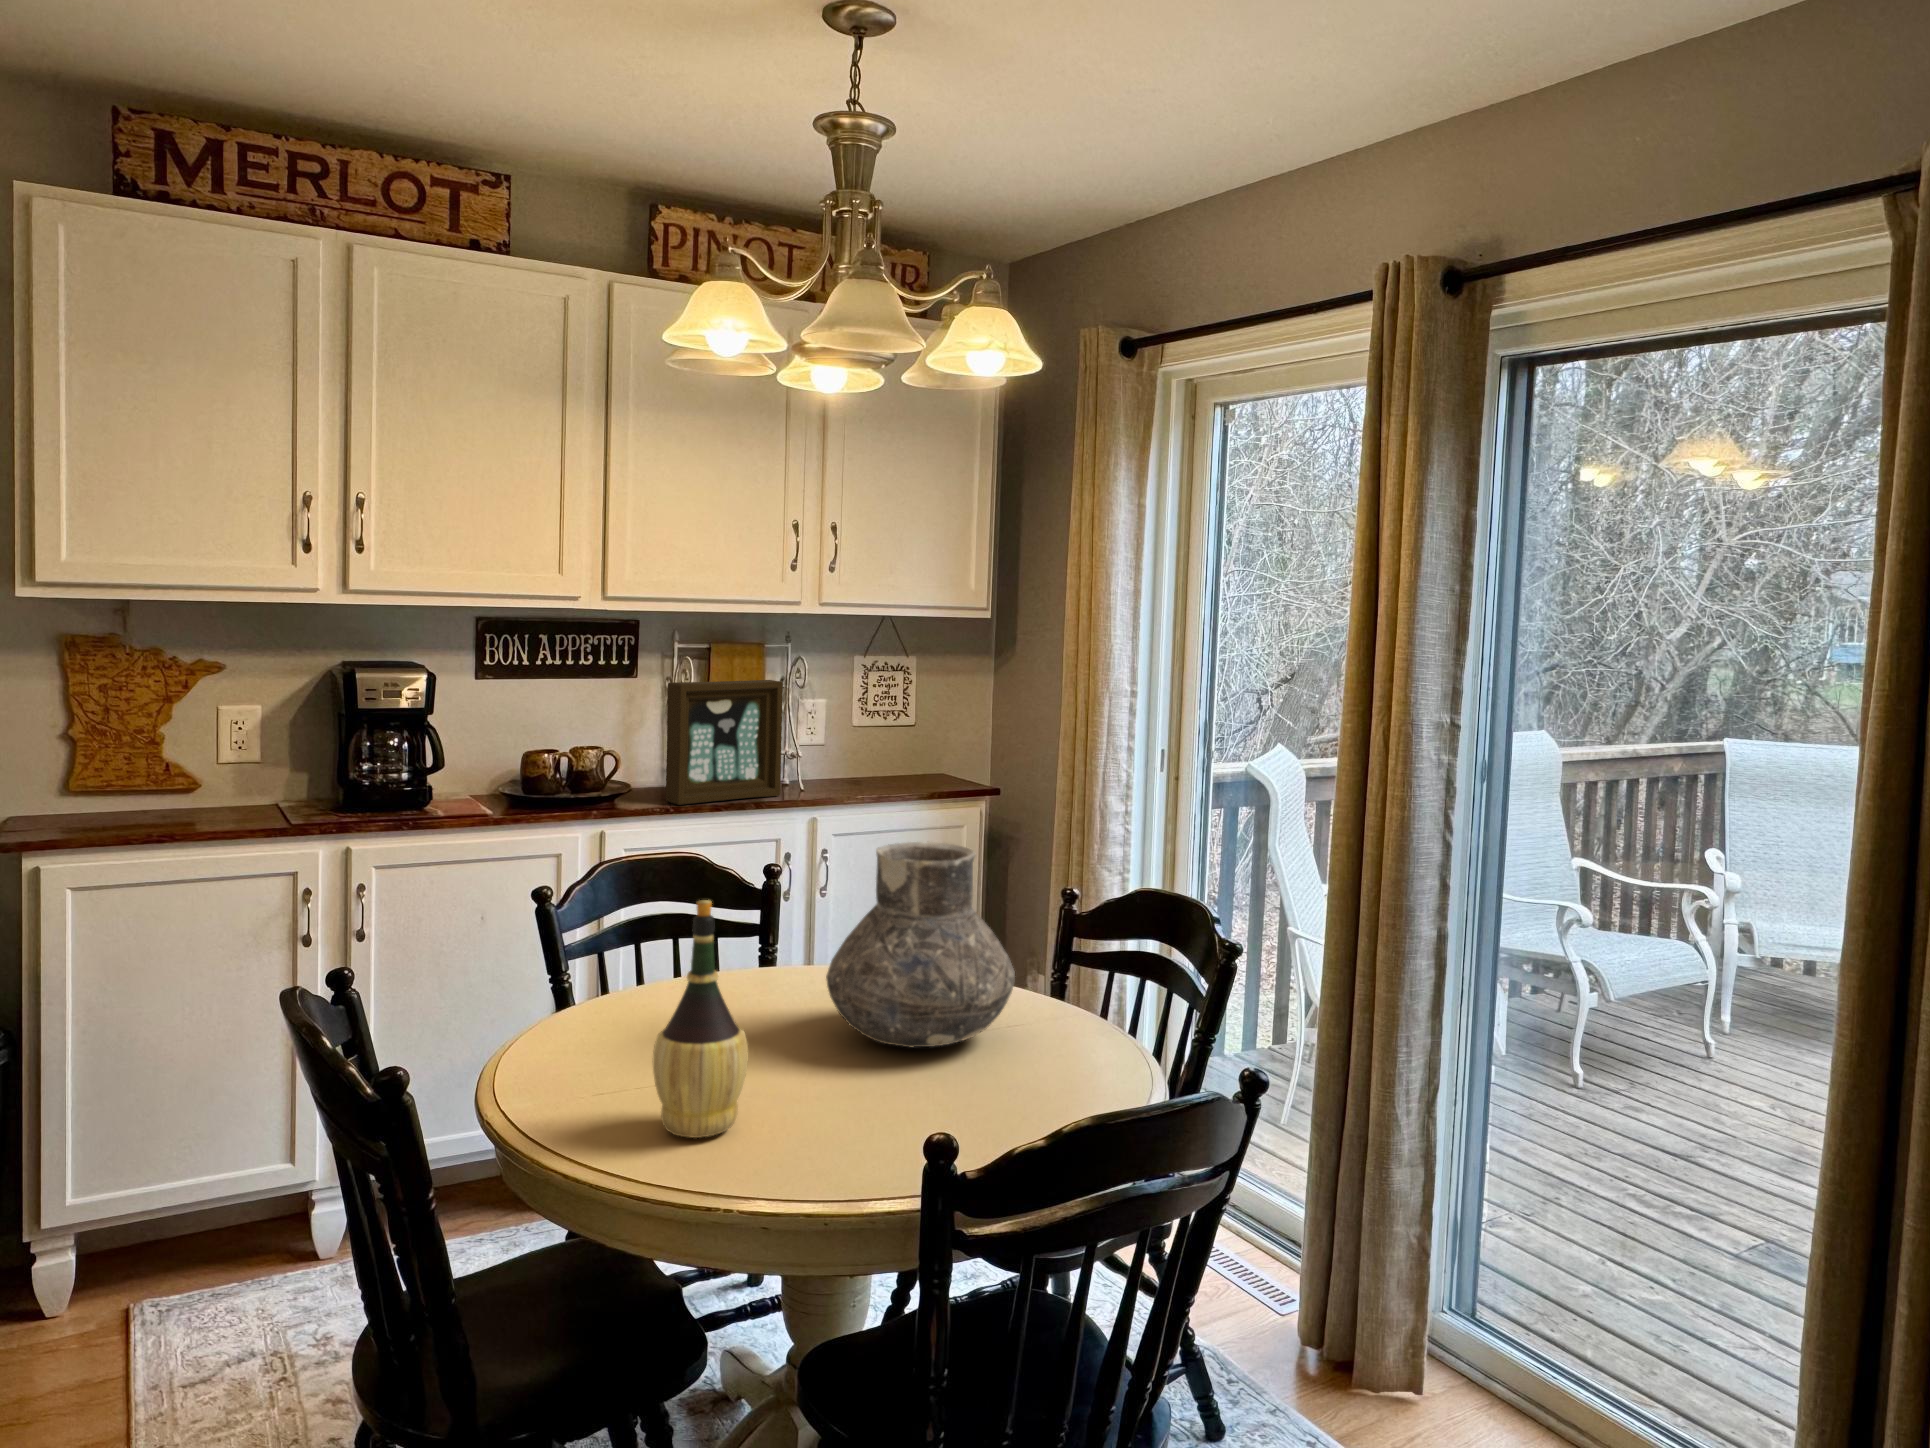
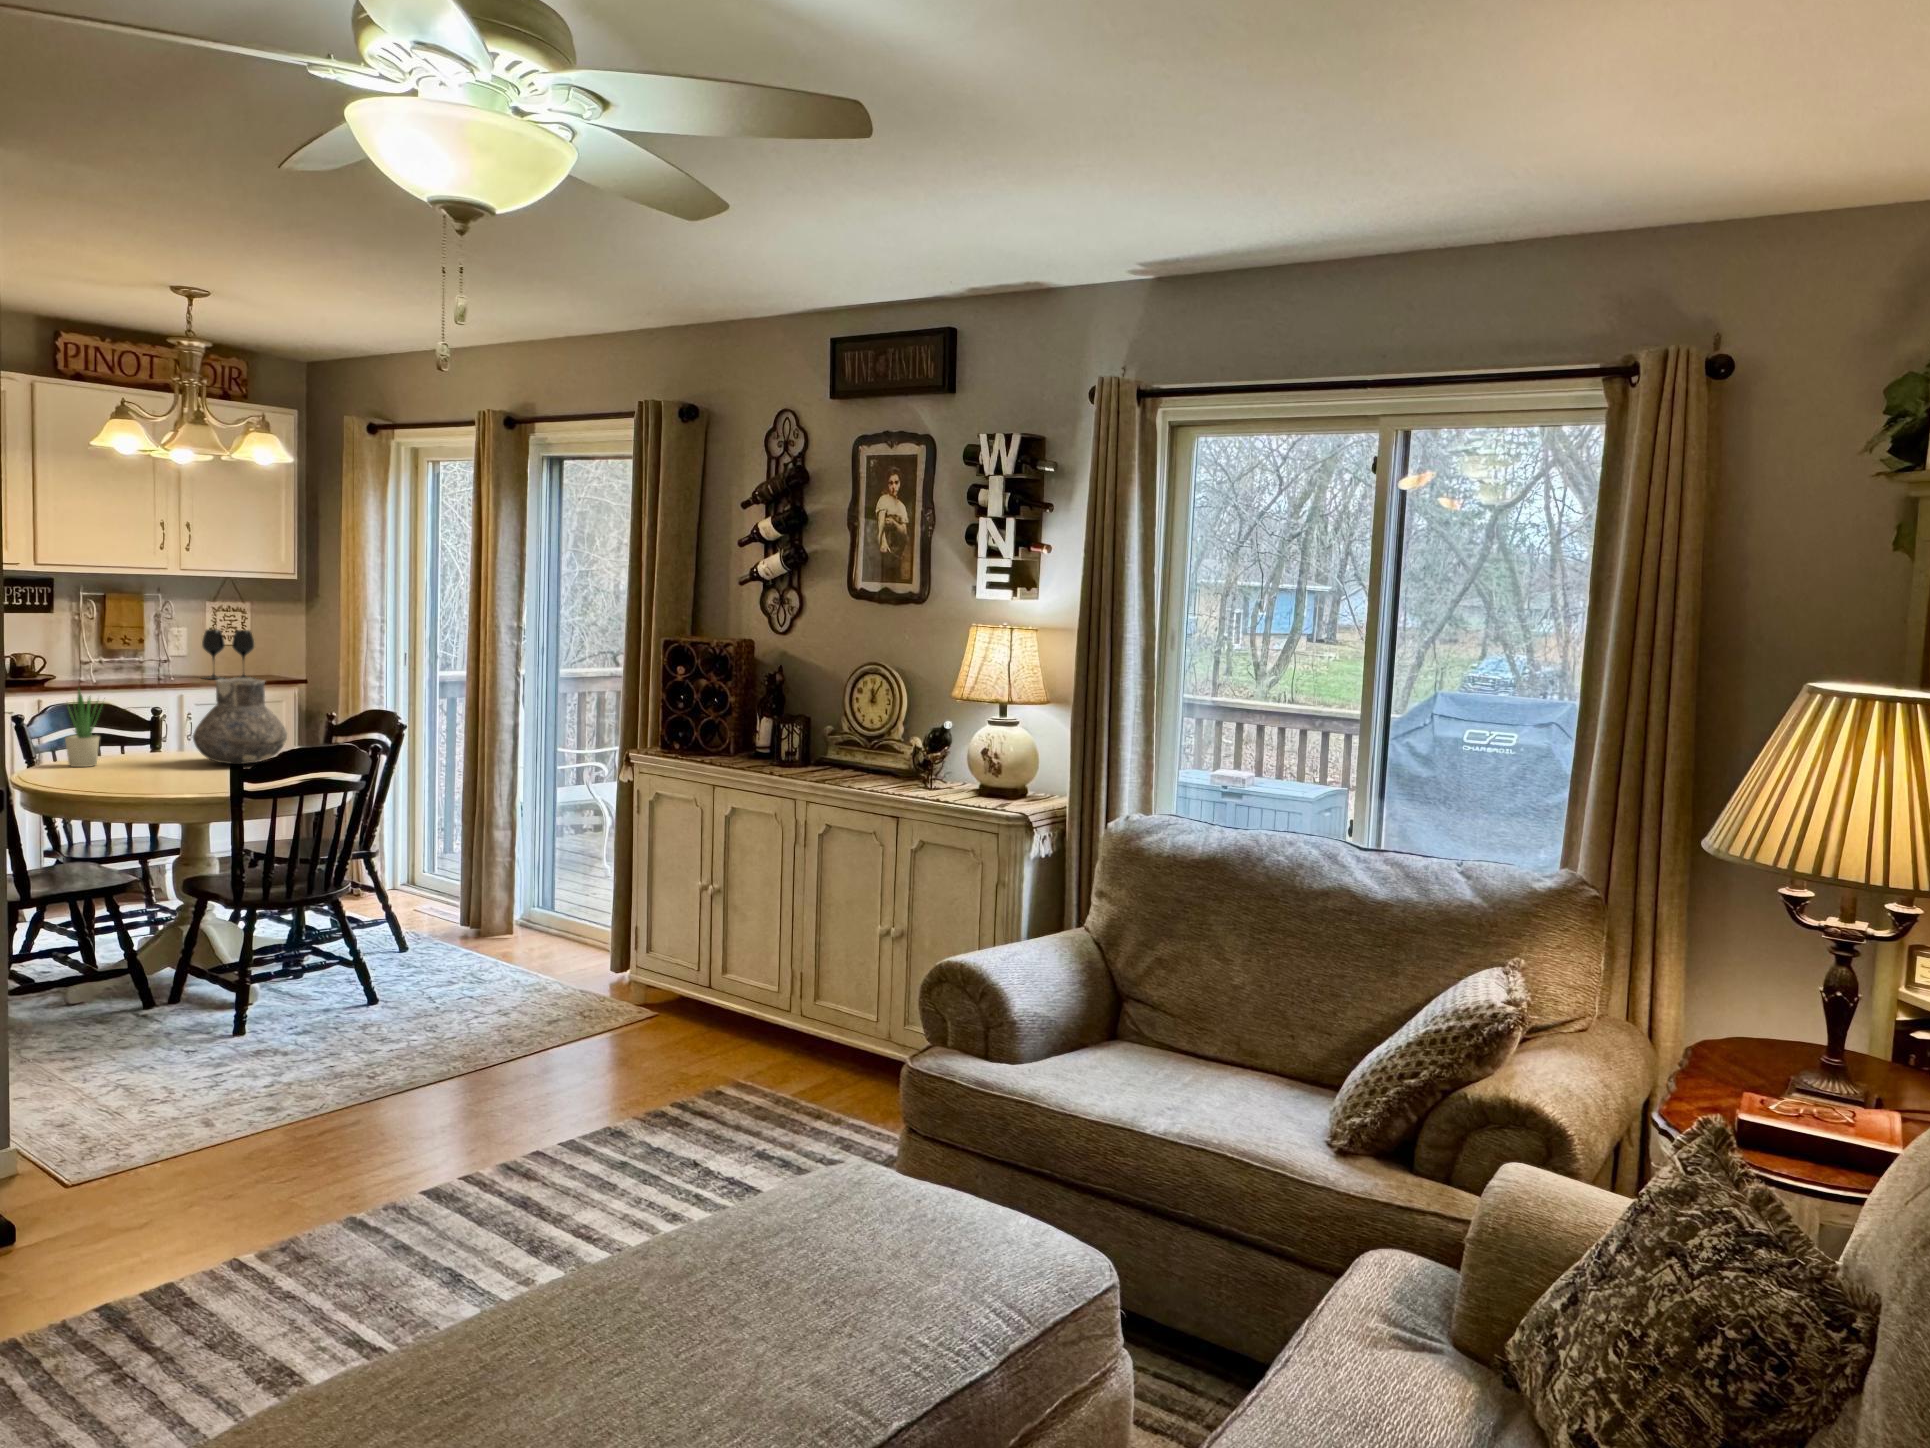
picture frame: present [665,680,783,805] -> none [80,615,159,687]
wine glass: none [843,703,922,787] -> present [202,629,254,679]
potted plant: none [580,857,661,1044] -> present [65,688,101,767]
wine bottle: present [653,900,748,1138] -> none [114,689,158,781]

